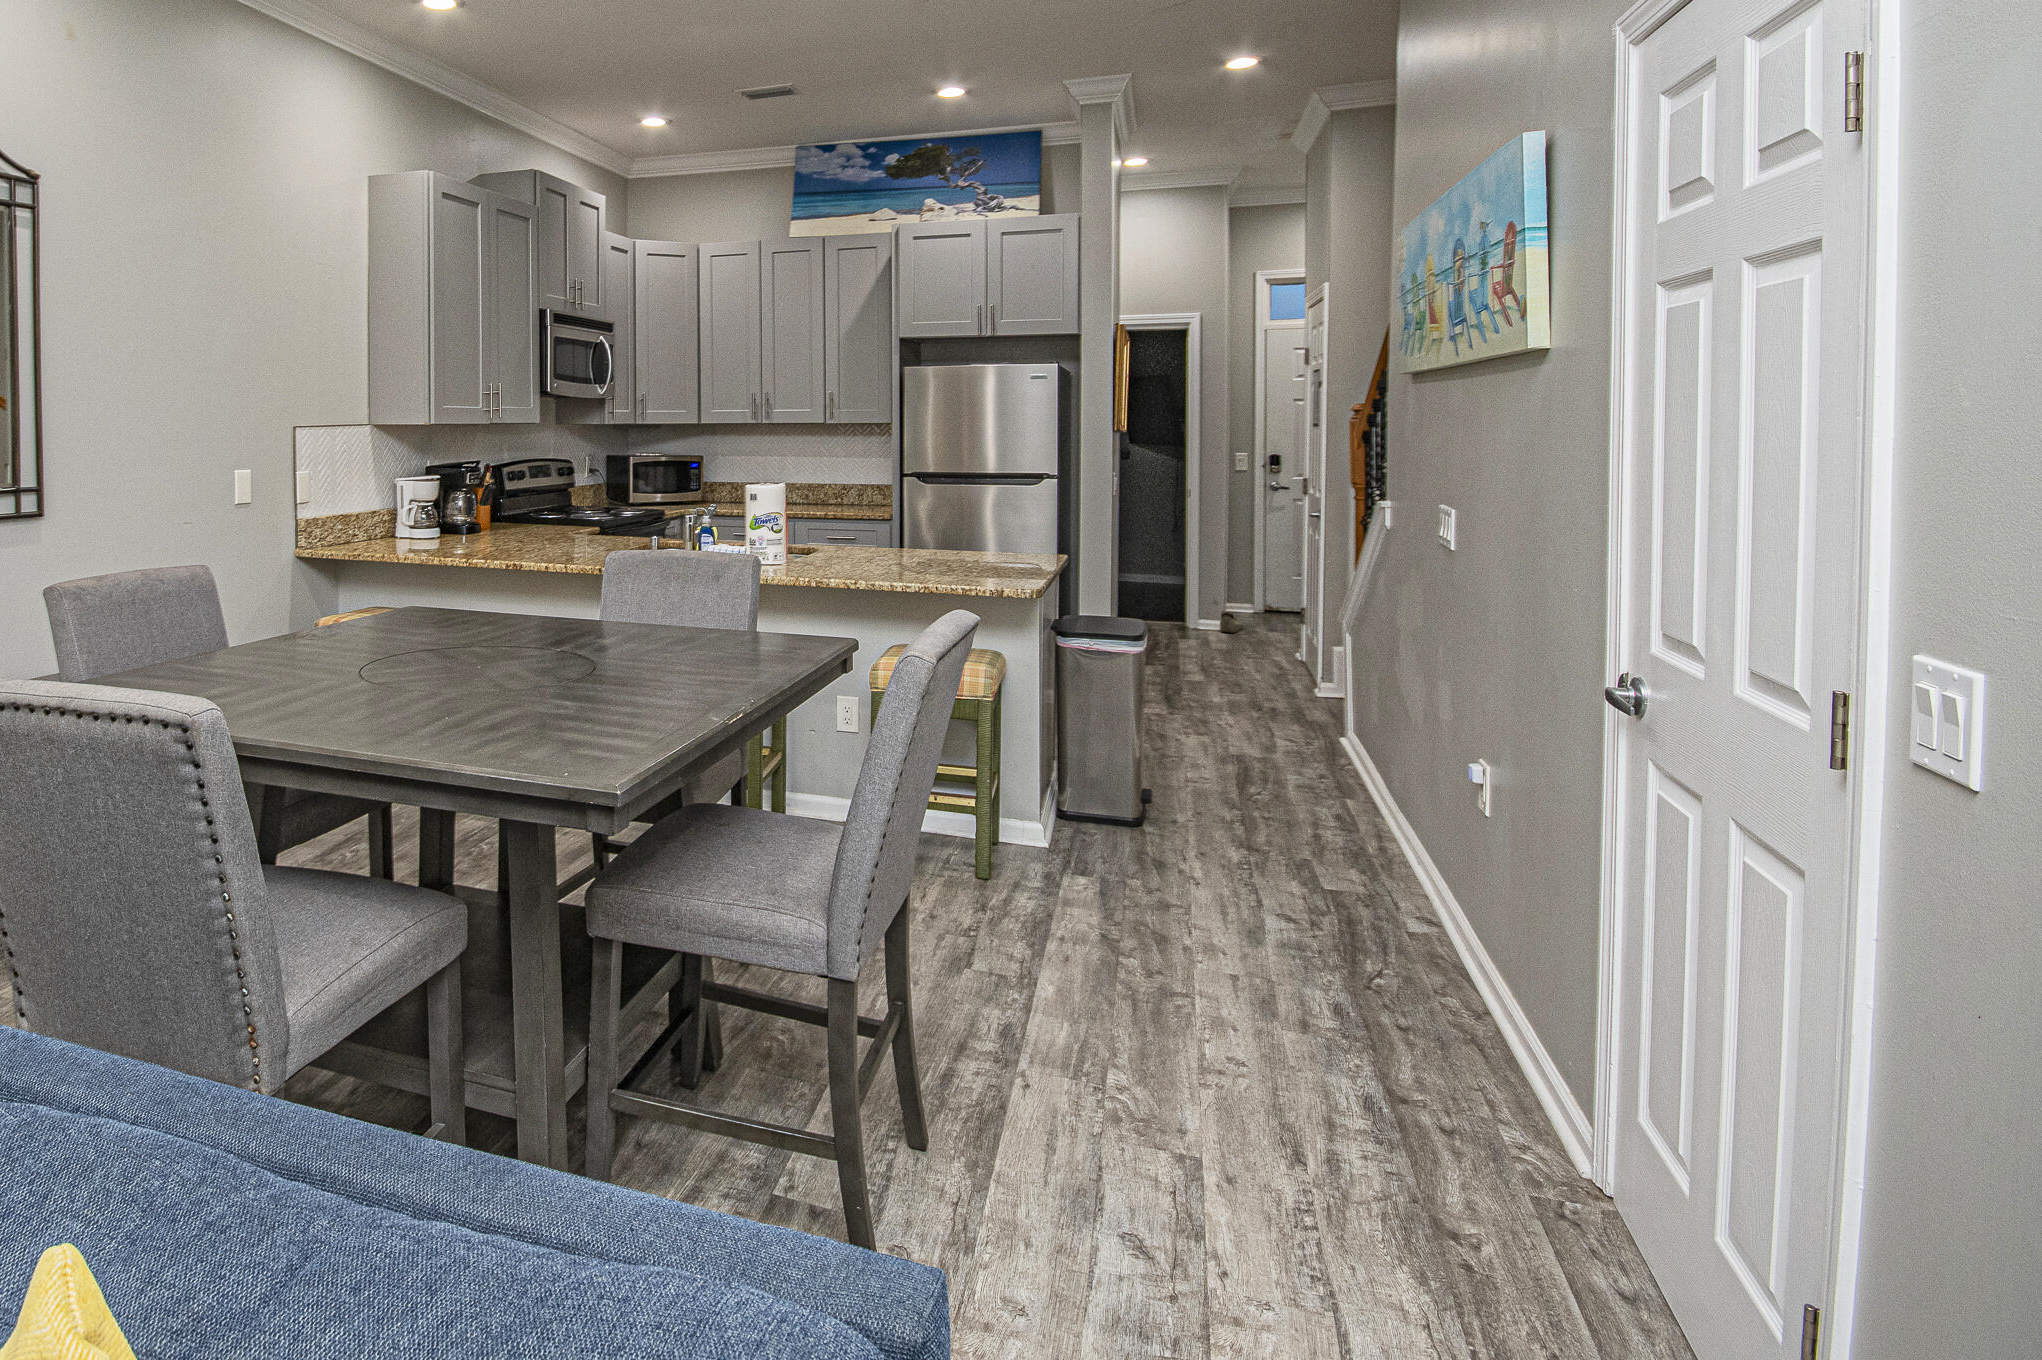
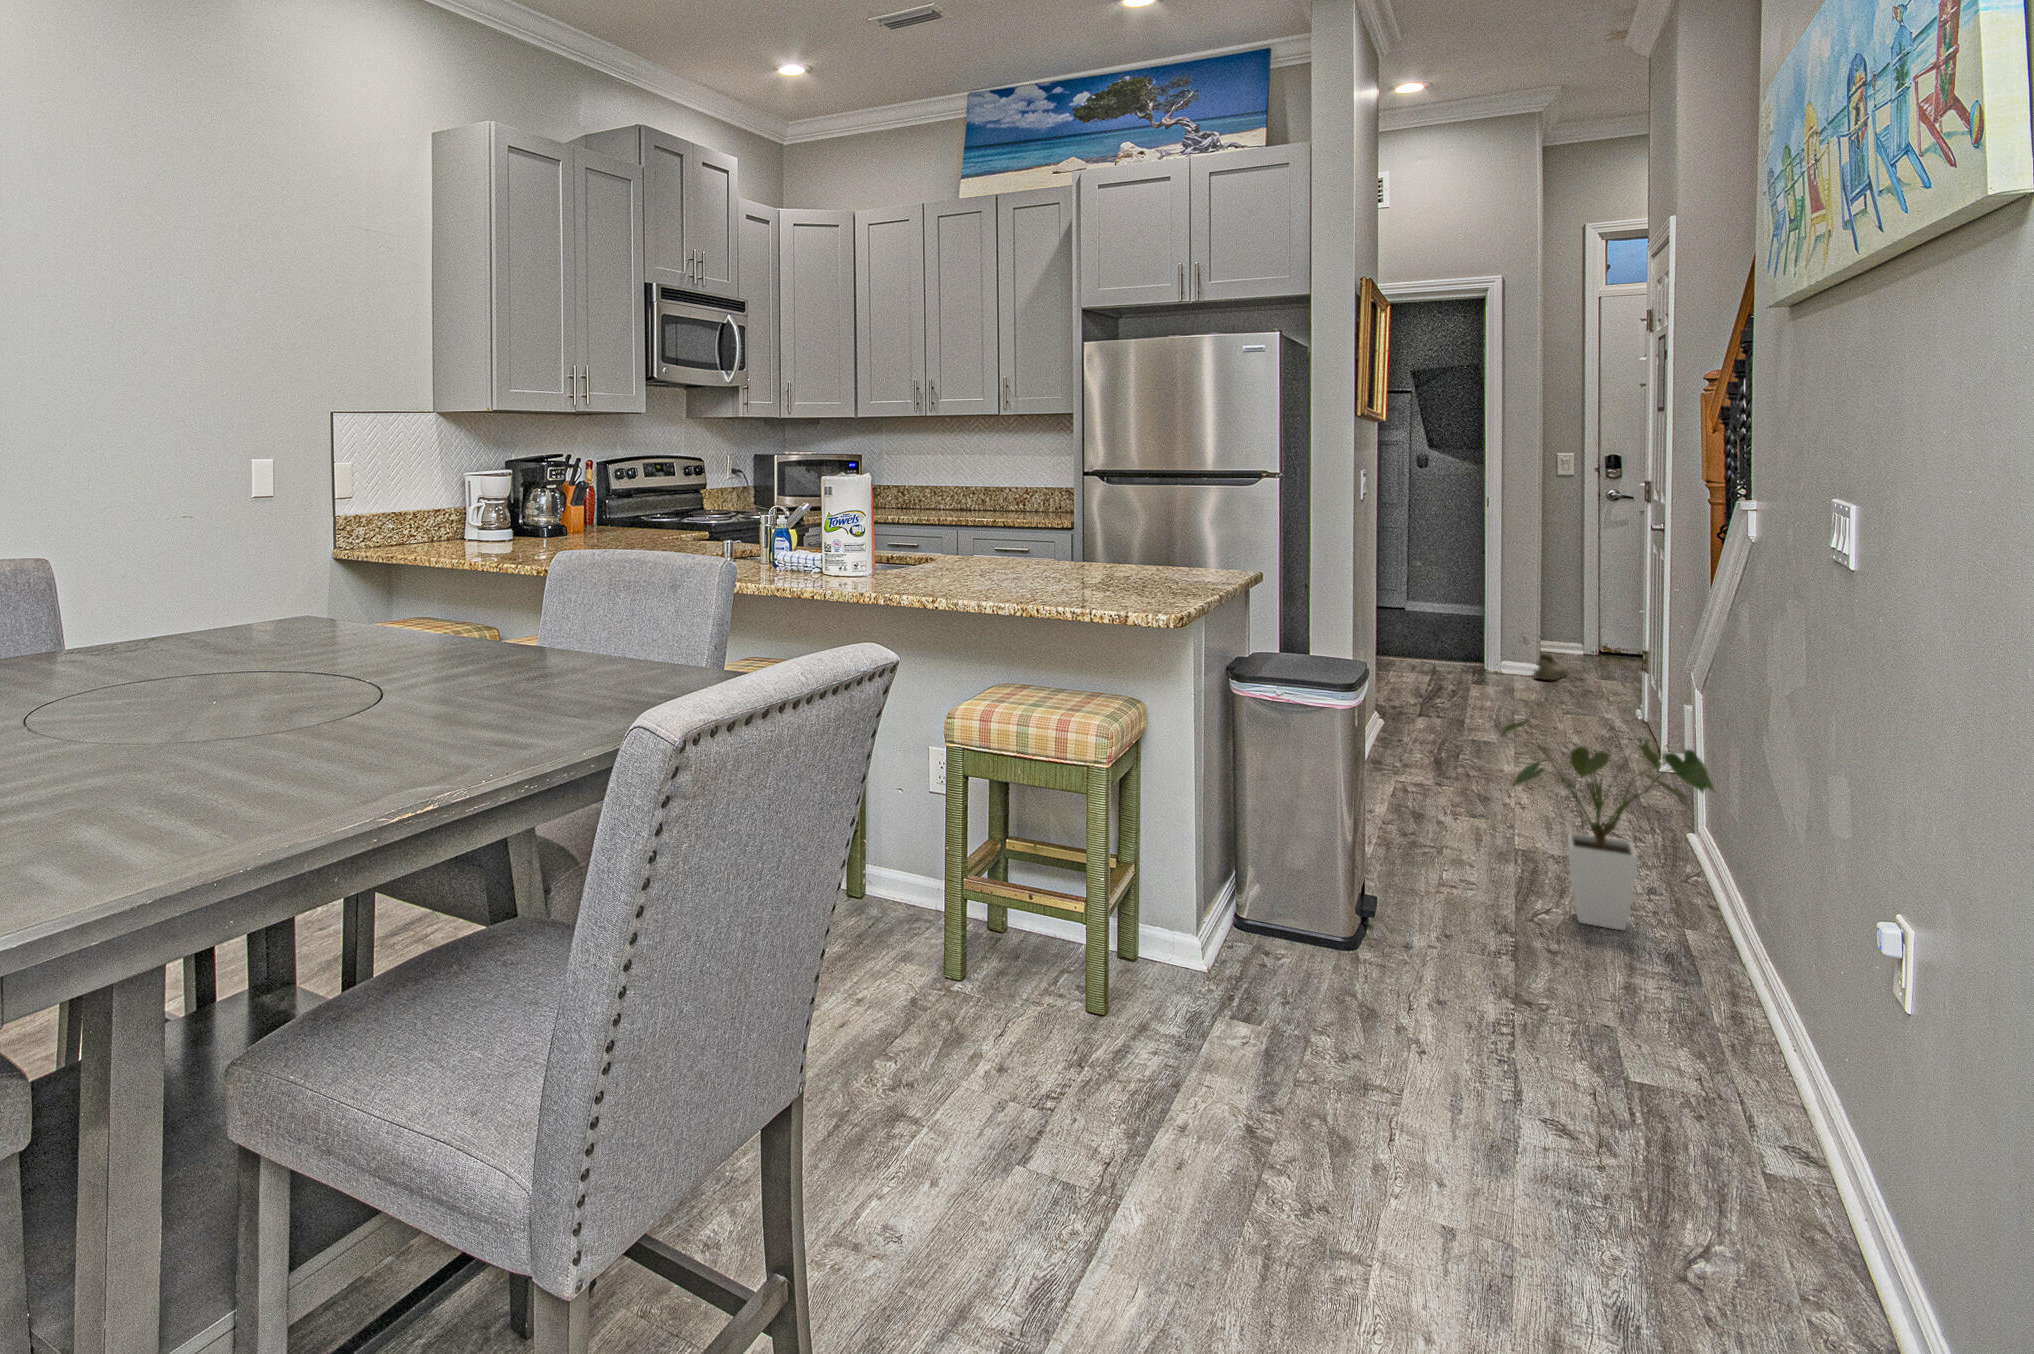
house plant: none [1227,651,1368,801] -> present [1502,718,1715,930]

